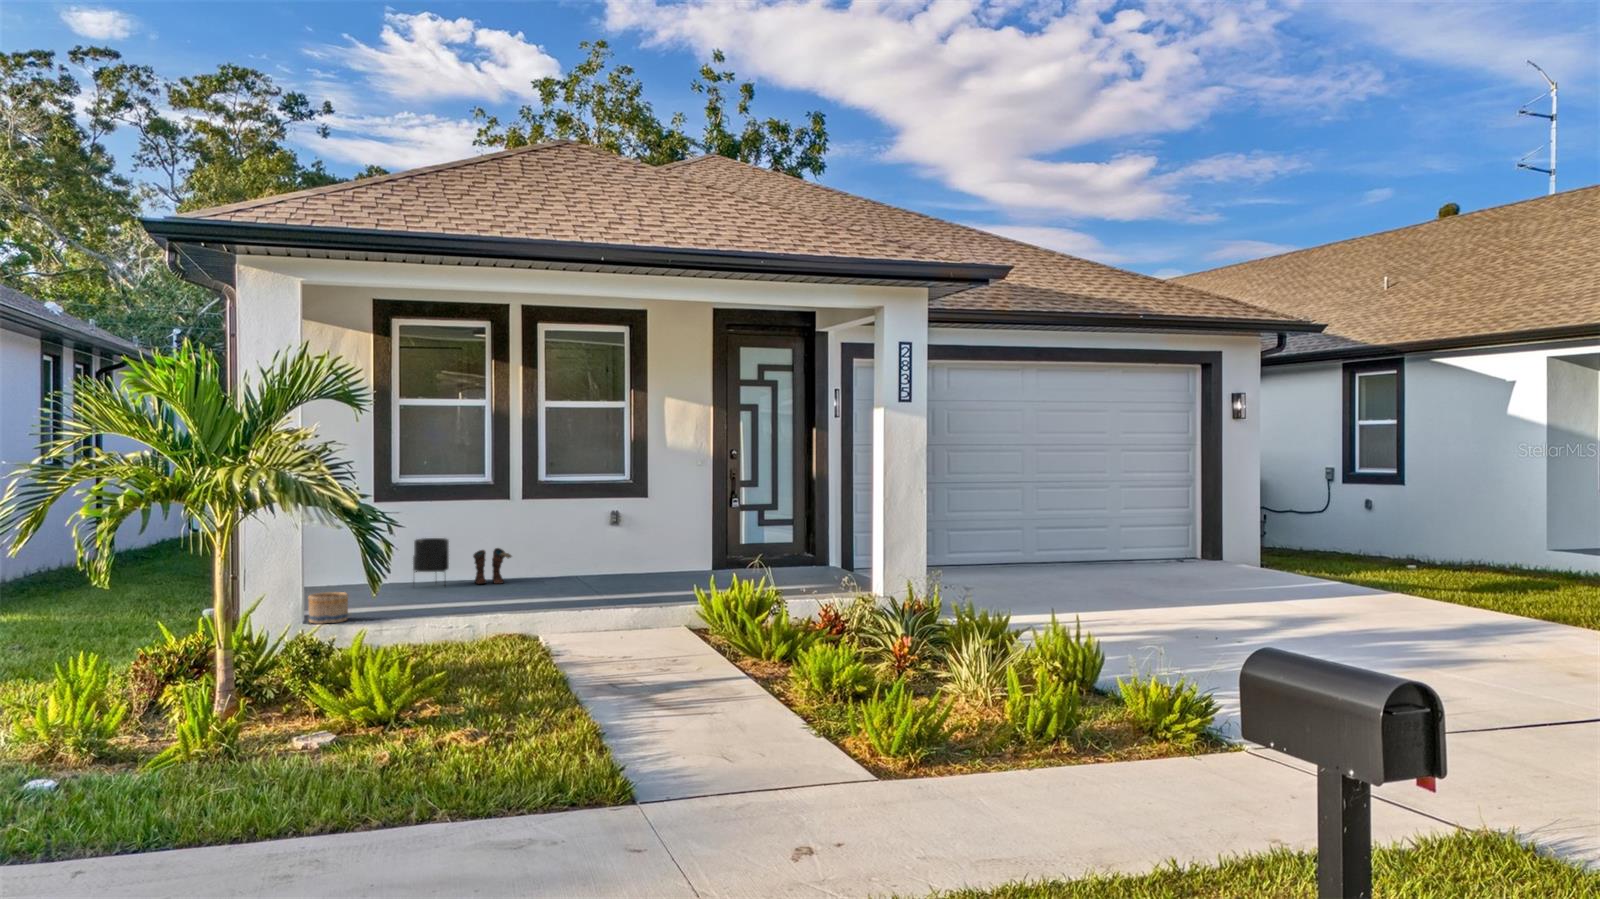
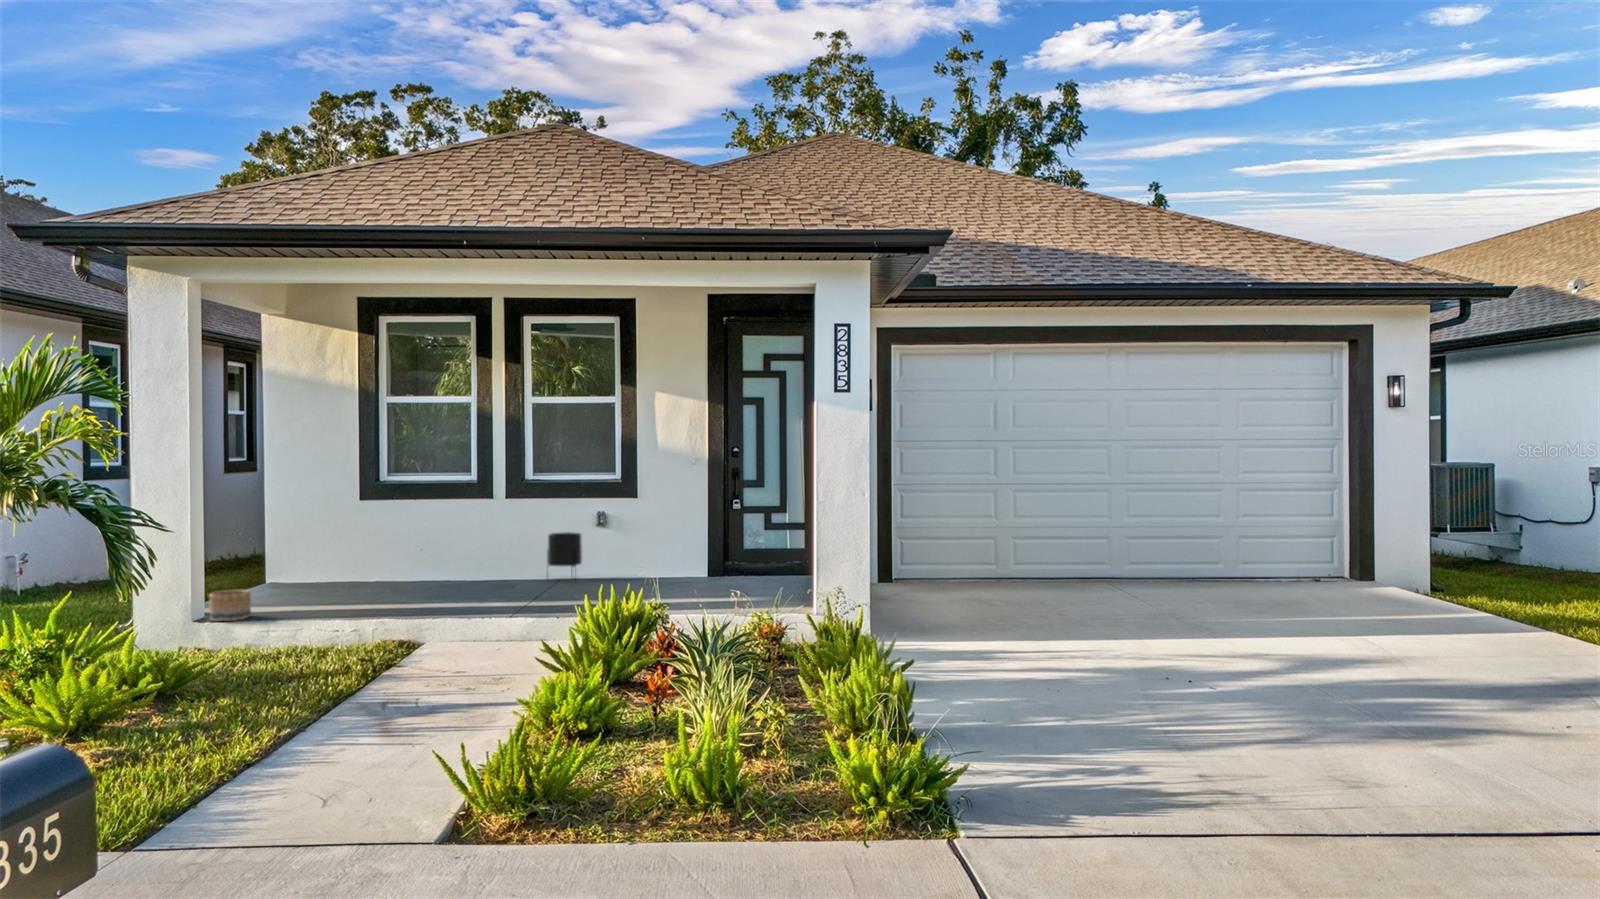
planter: present [413,538,449,573] -> present [547,532,582,567]
boots: present [473,548,511,584] -> none [450,547,488,583]

